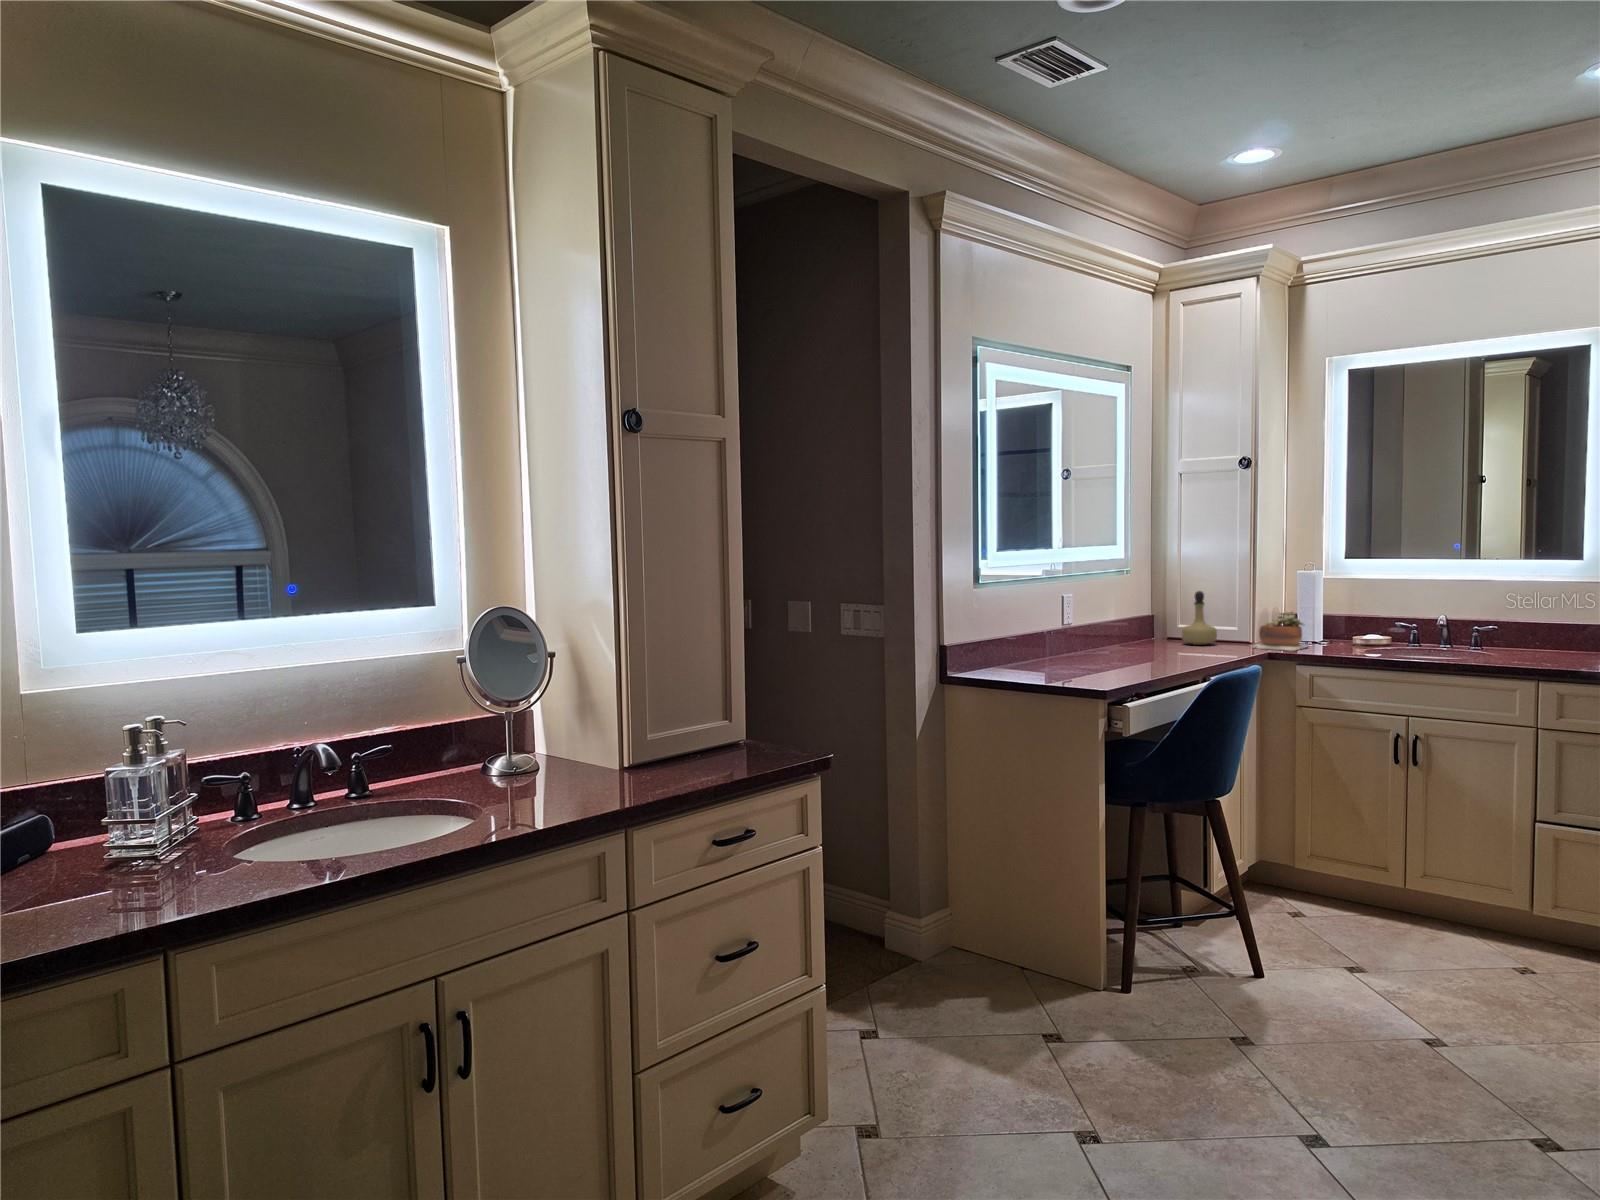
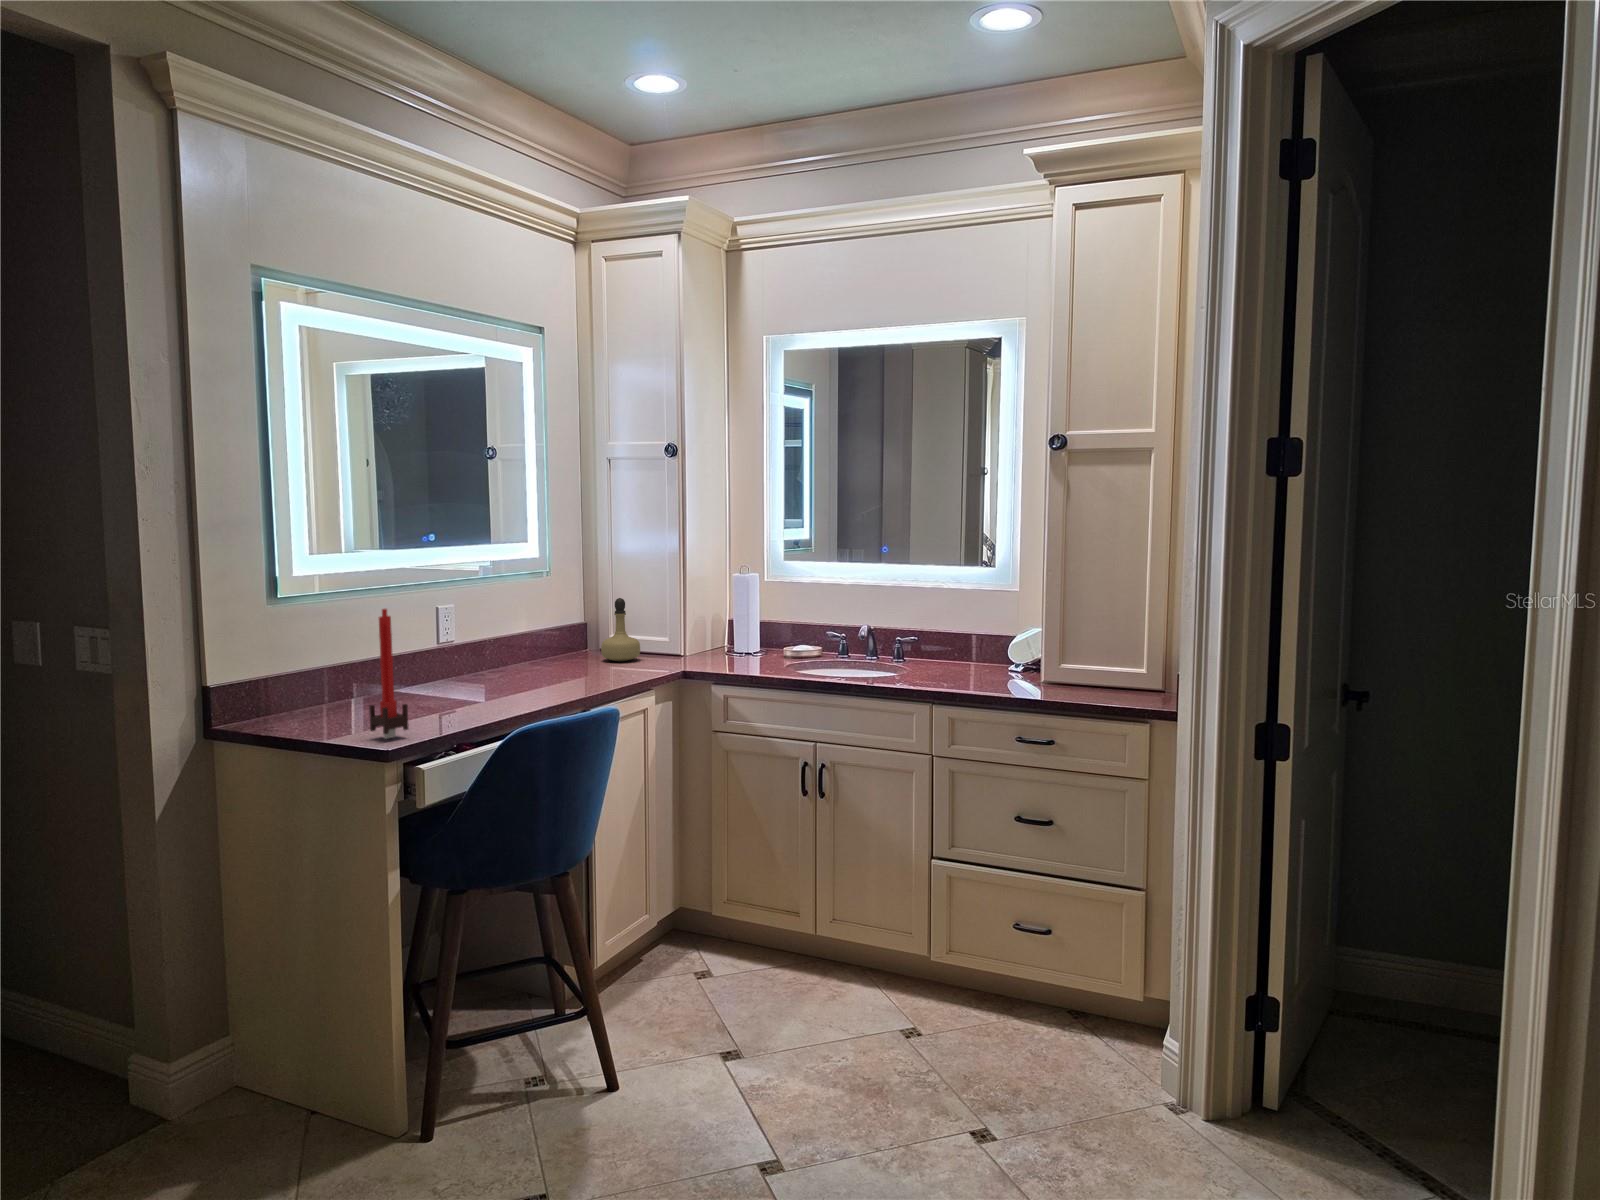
candle: none [1081,584,1110,684] -> present [369,609,408,739]
succulent plant: present [1252,612,1309,651] -> none [672,622,736,668]

